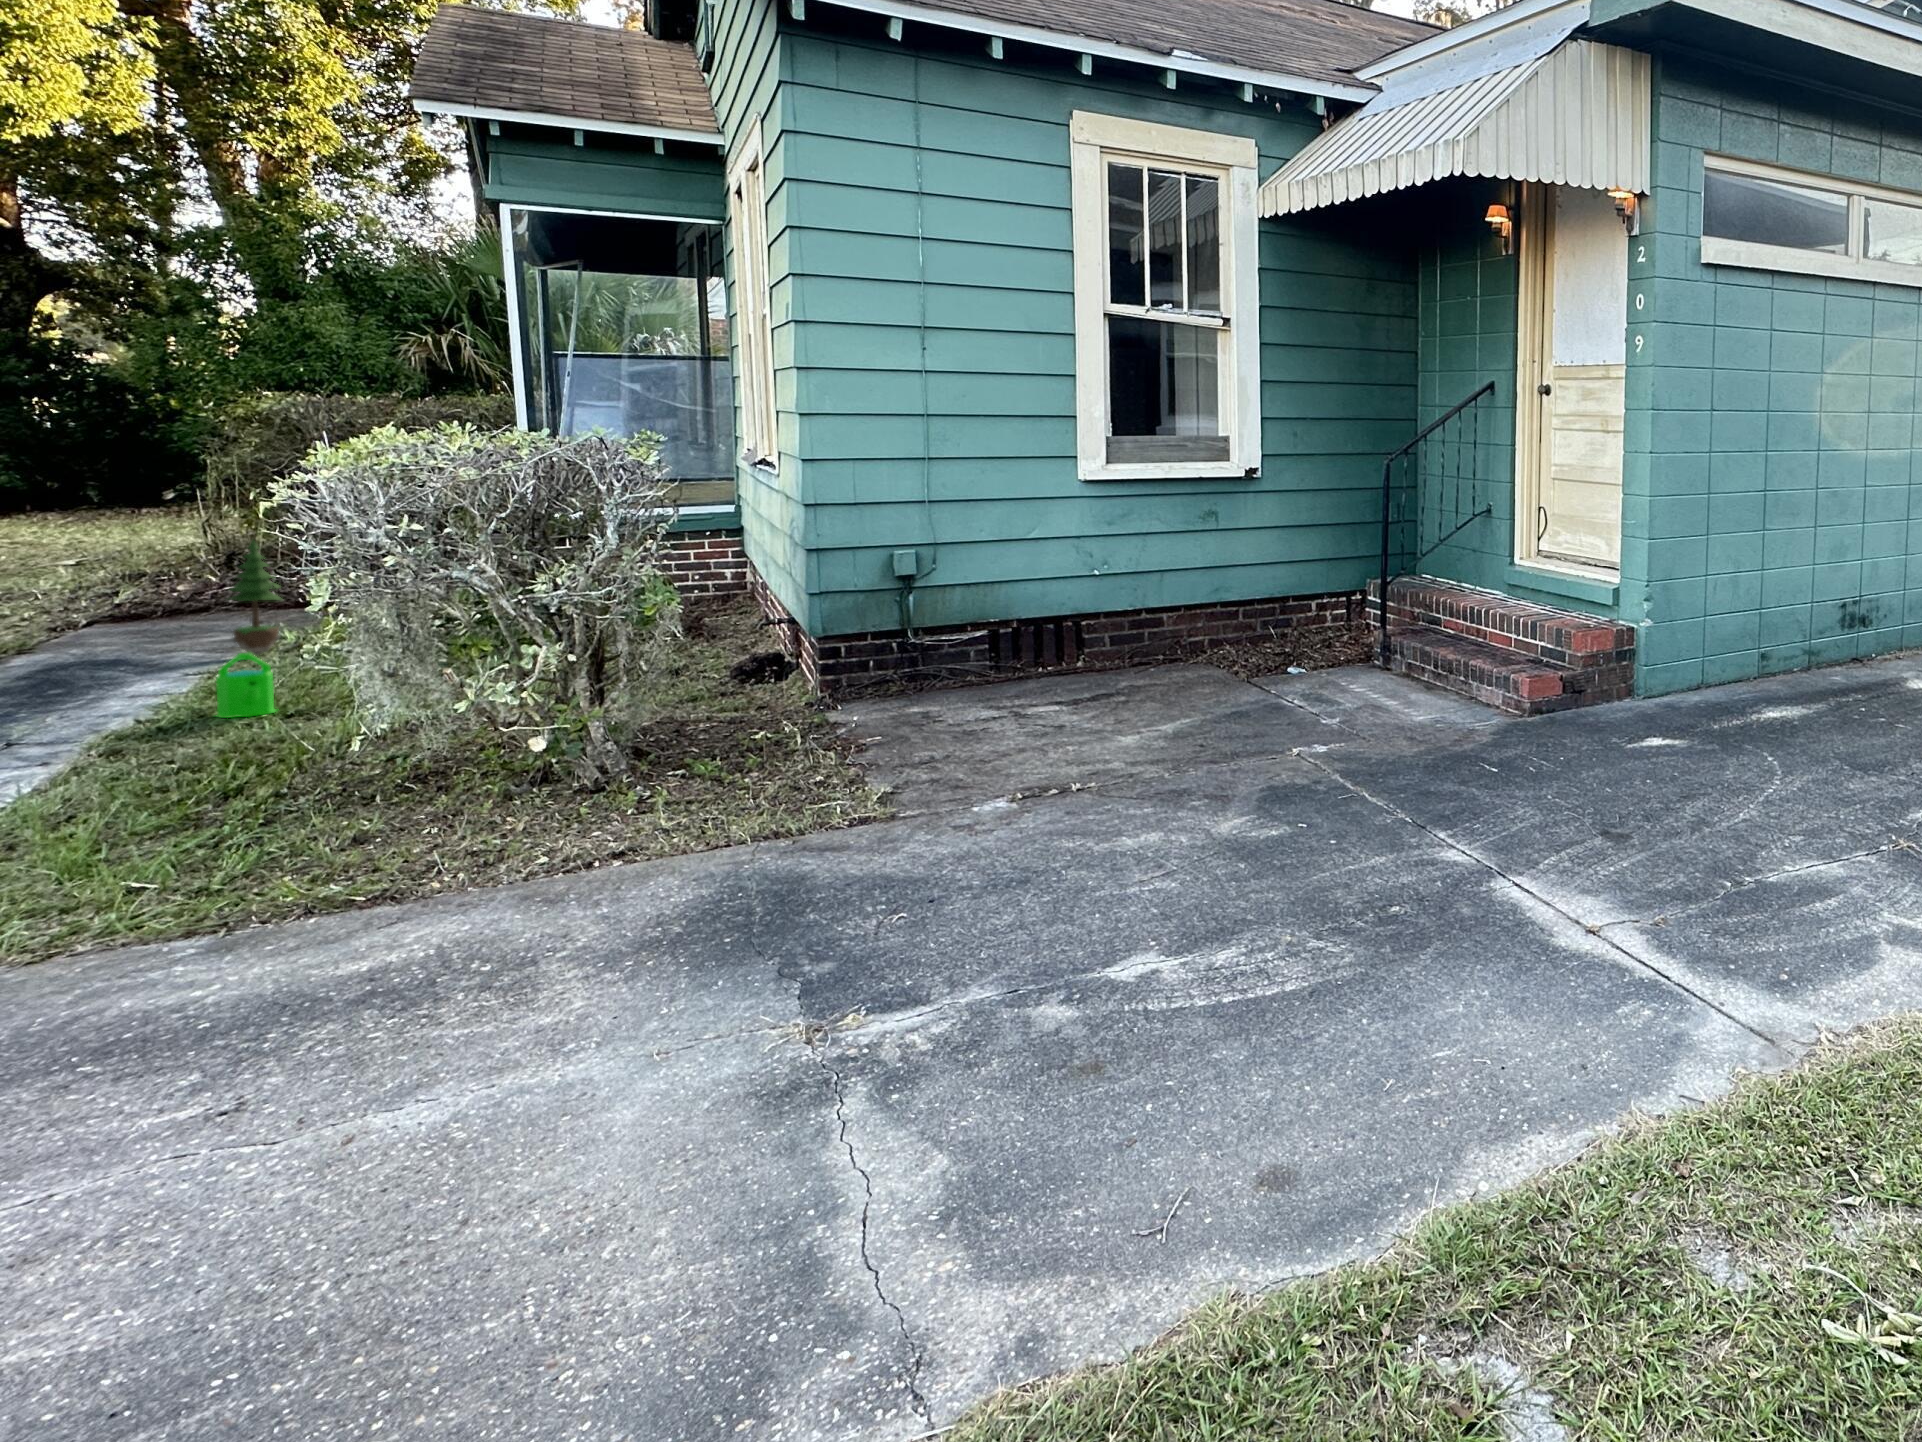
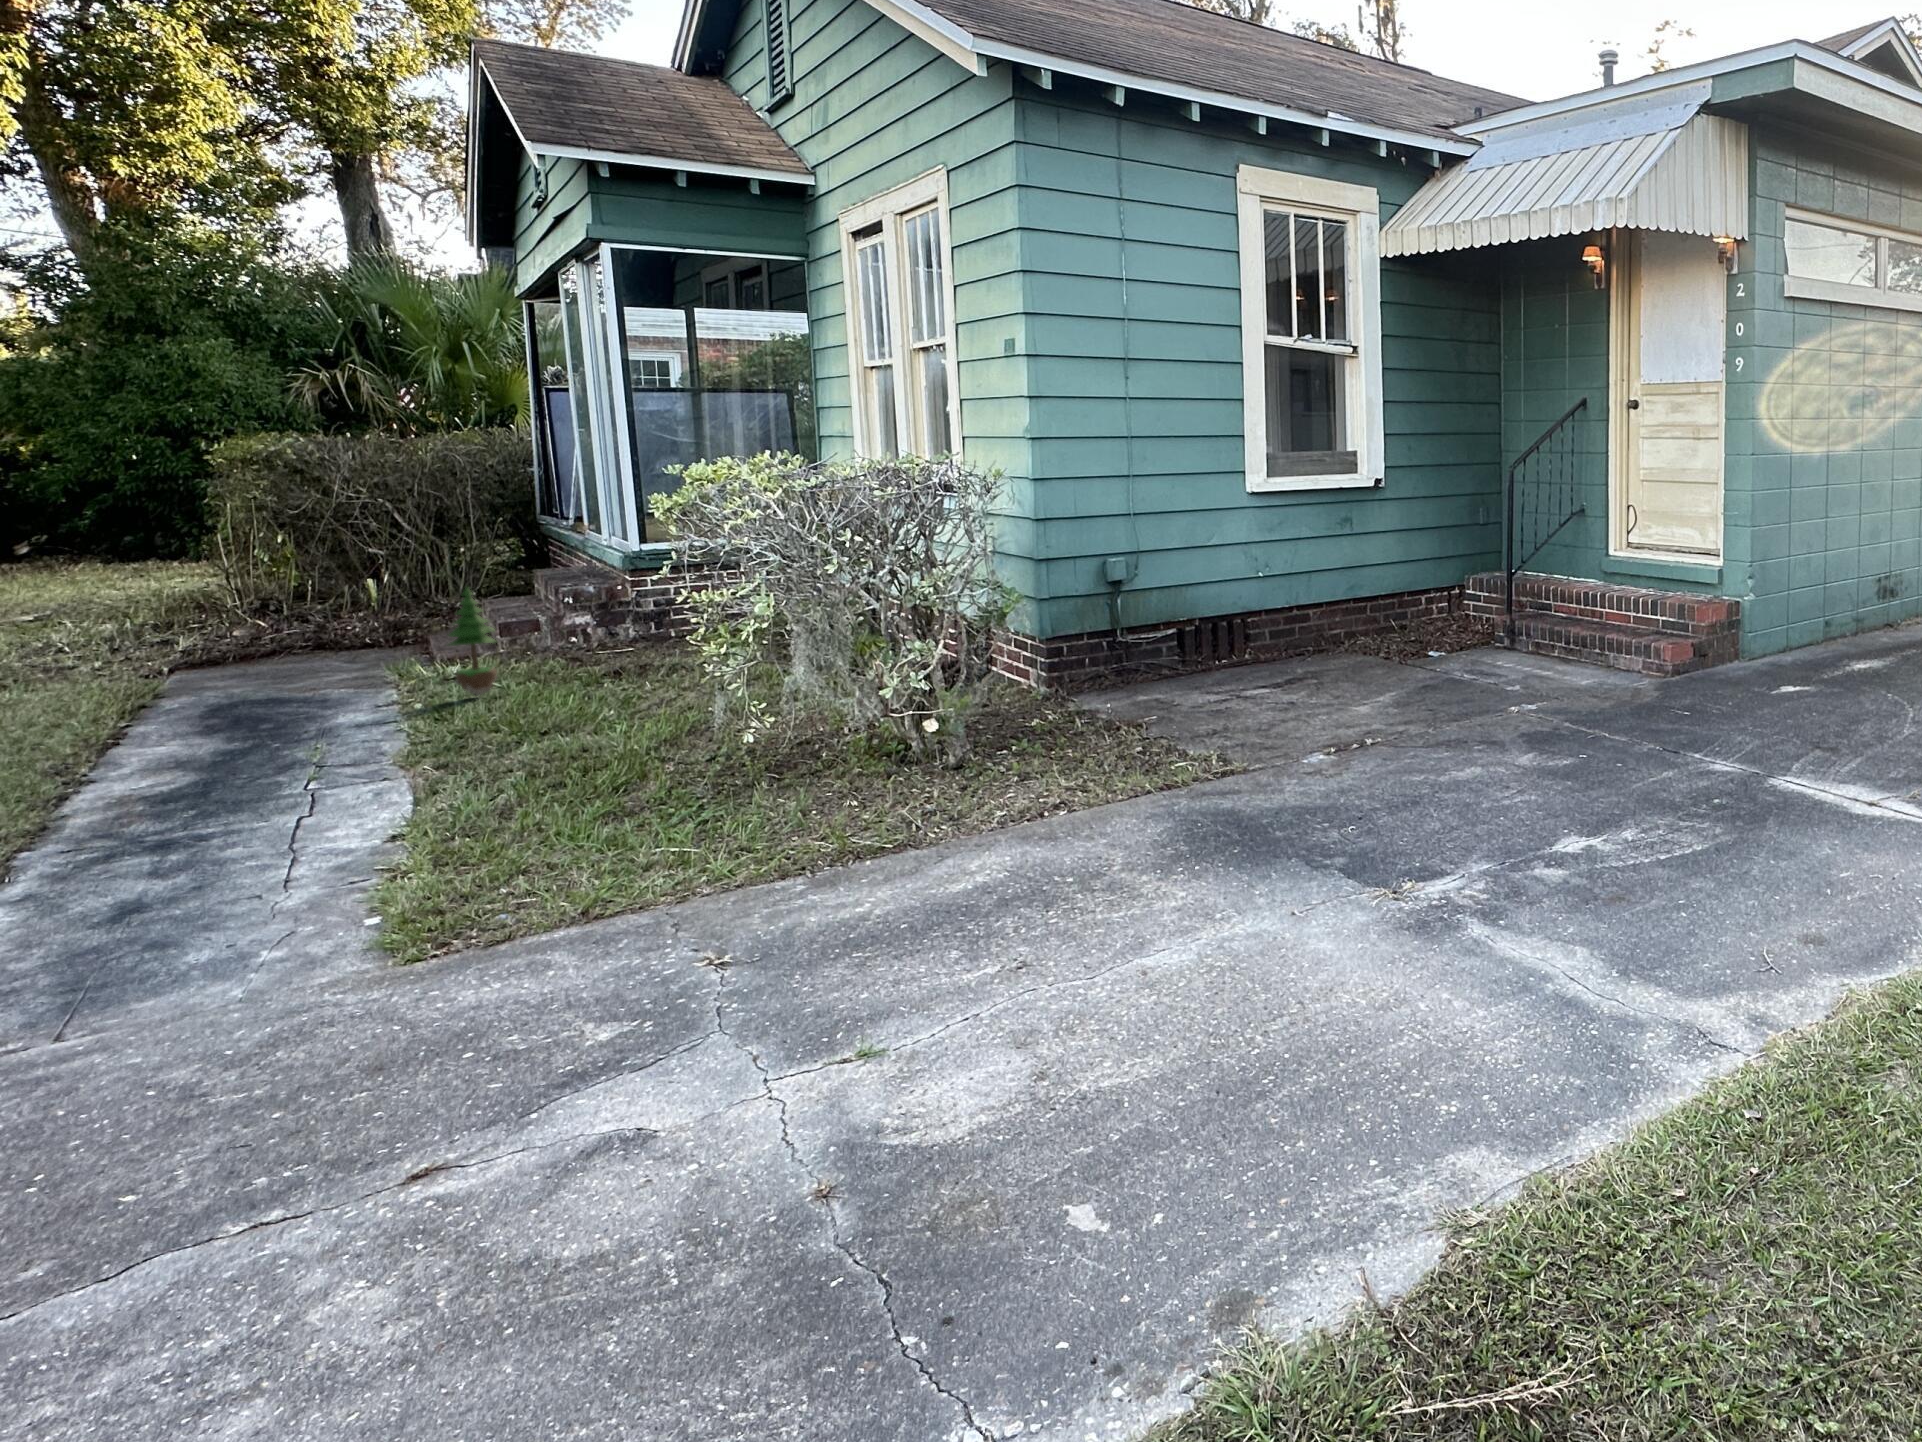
watering can: present [216,652,276,718] -> none [562,691,615,752]

